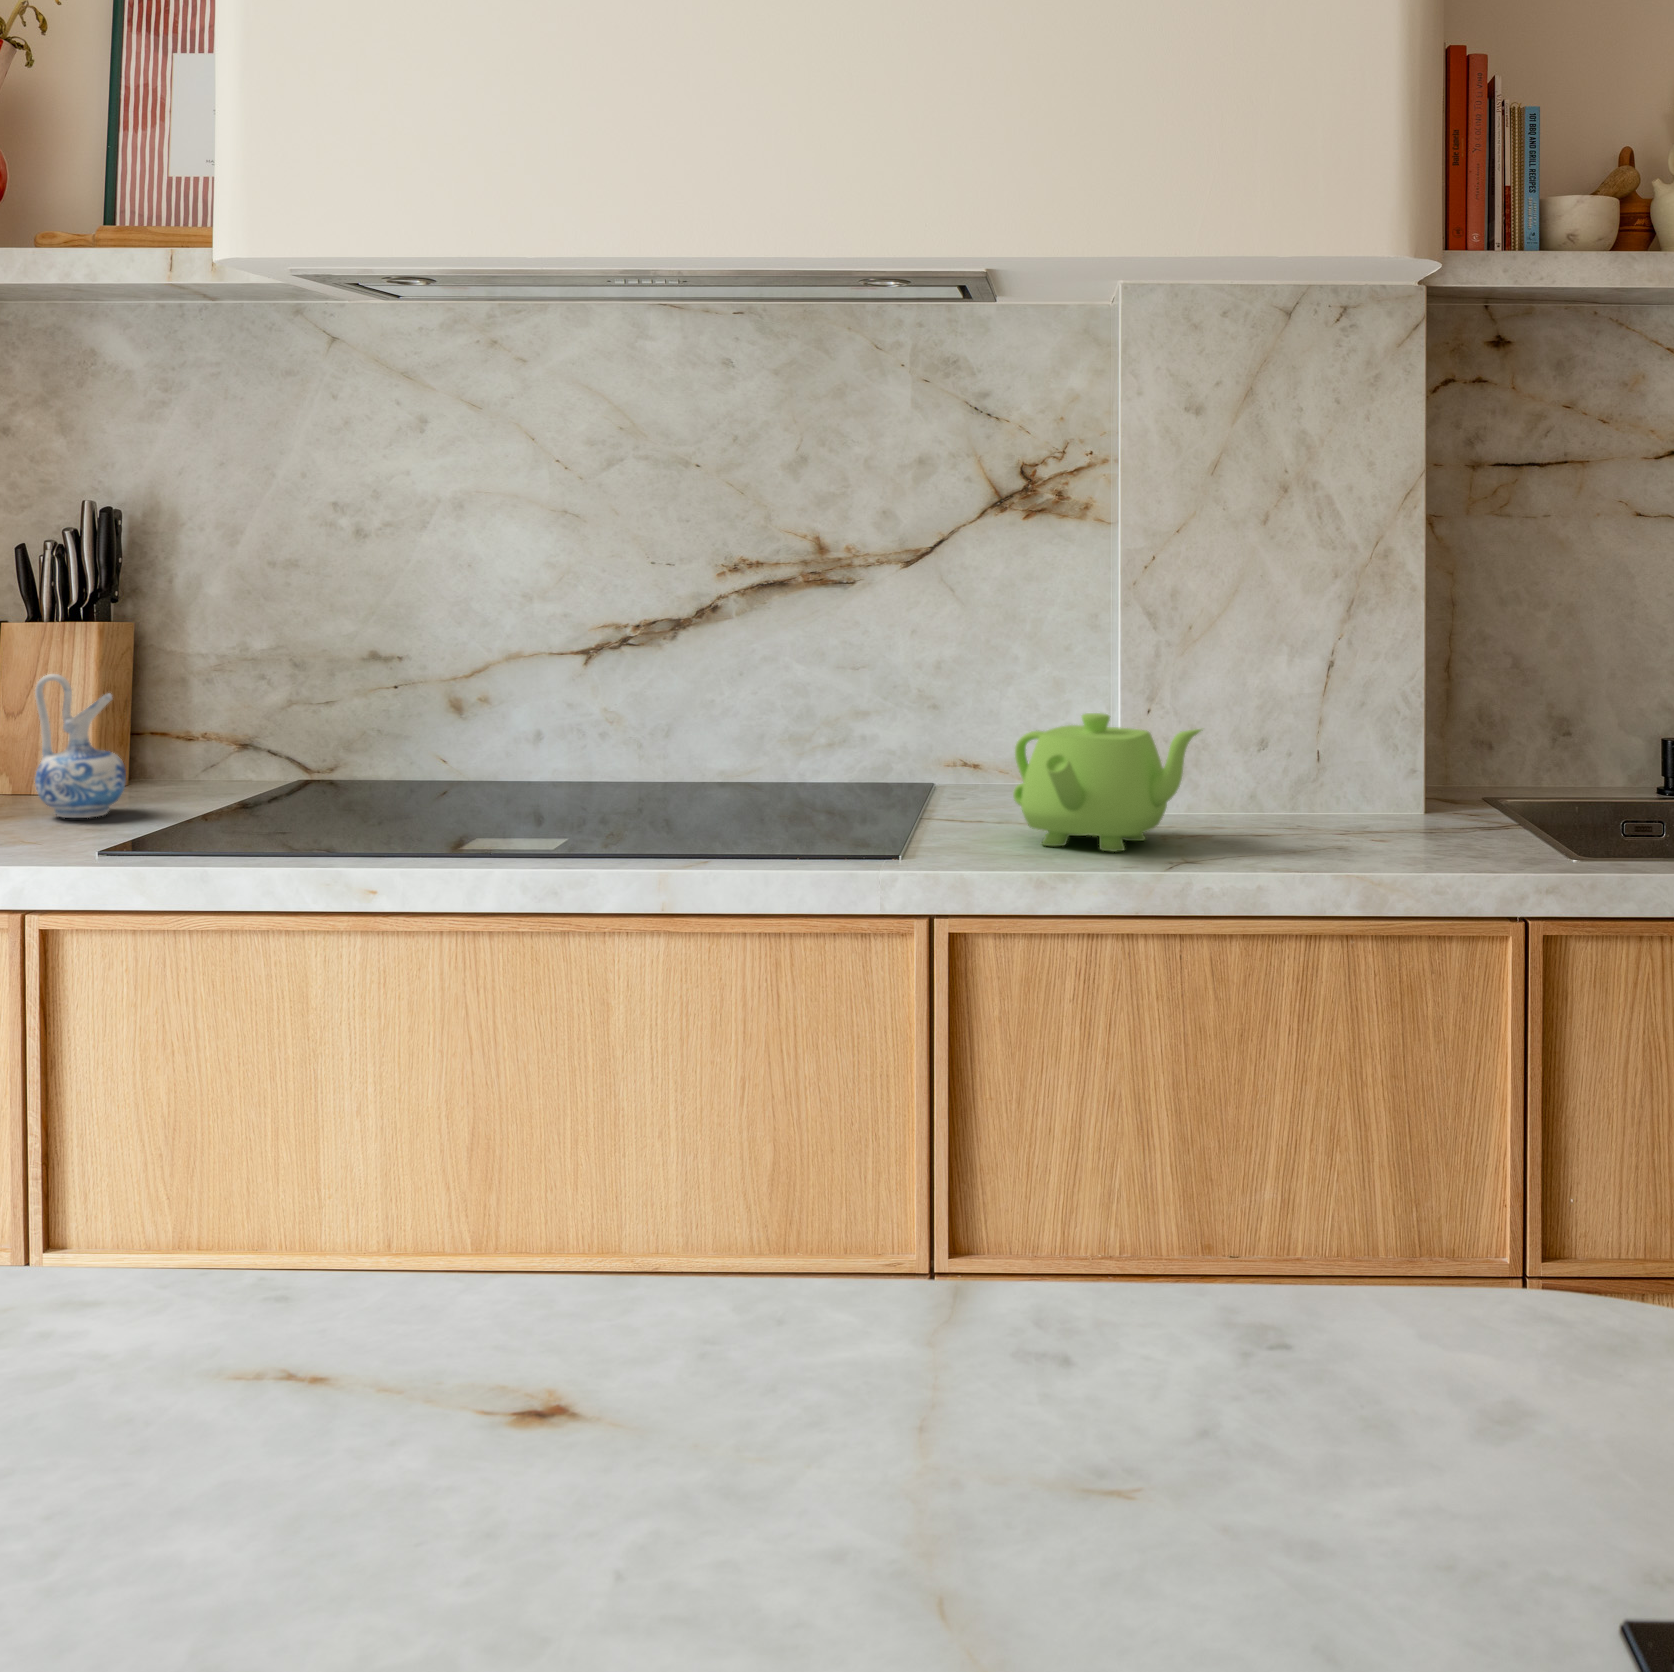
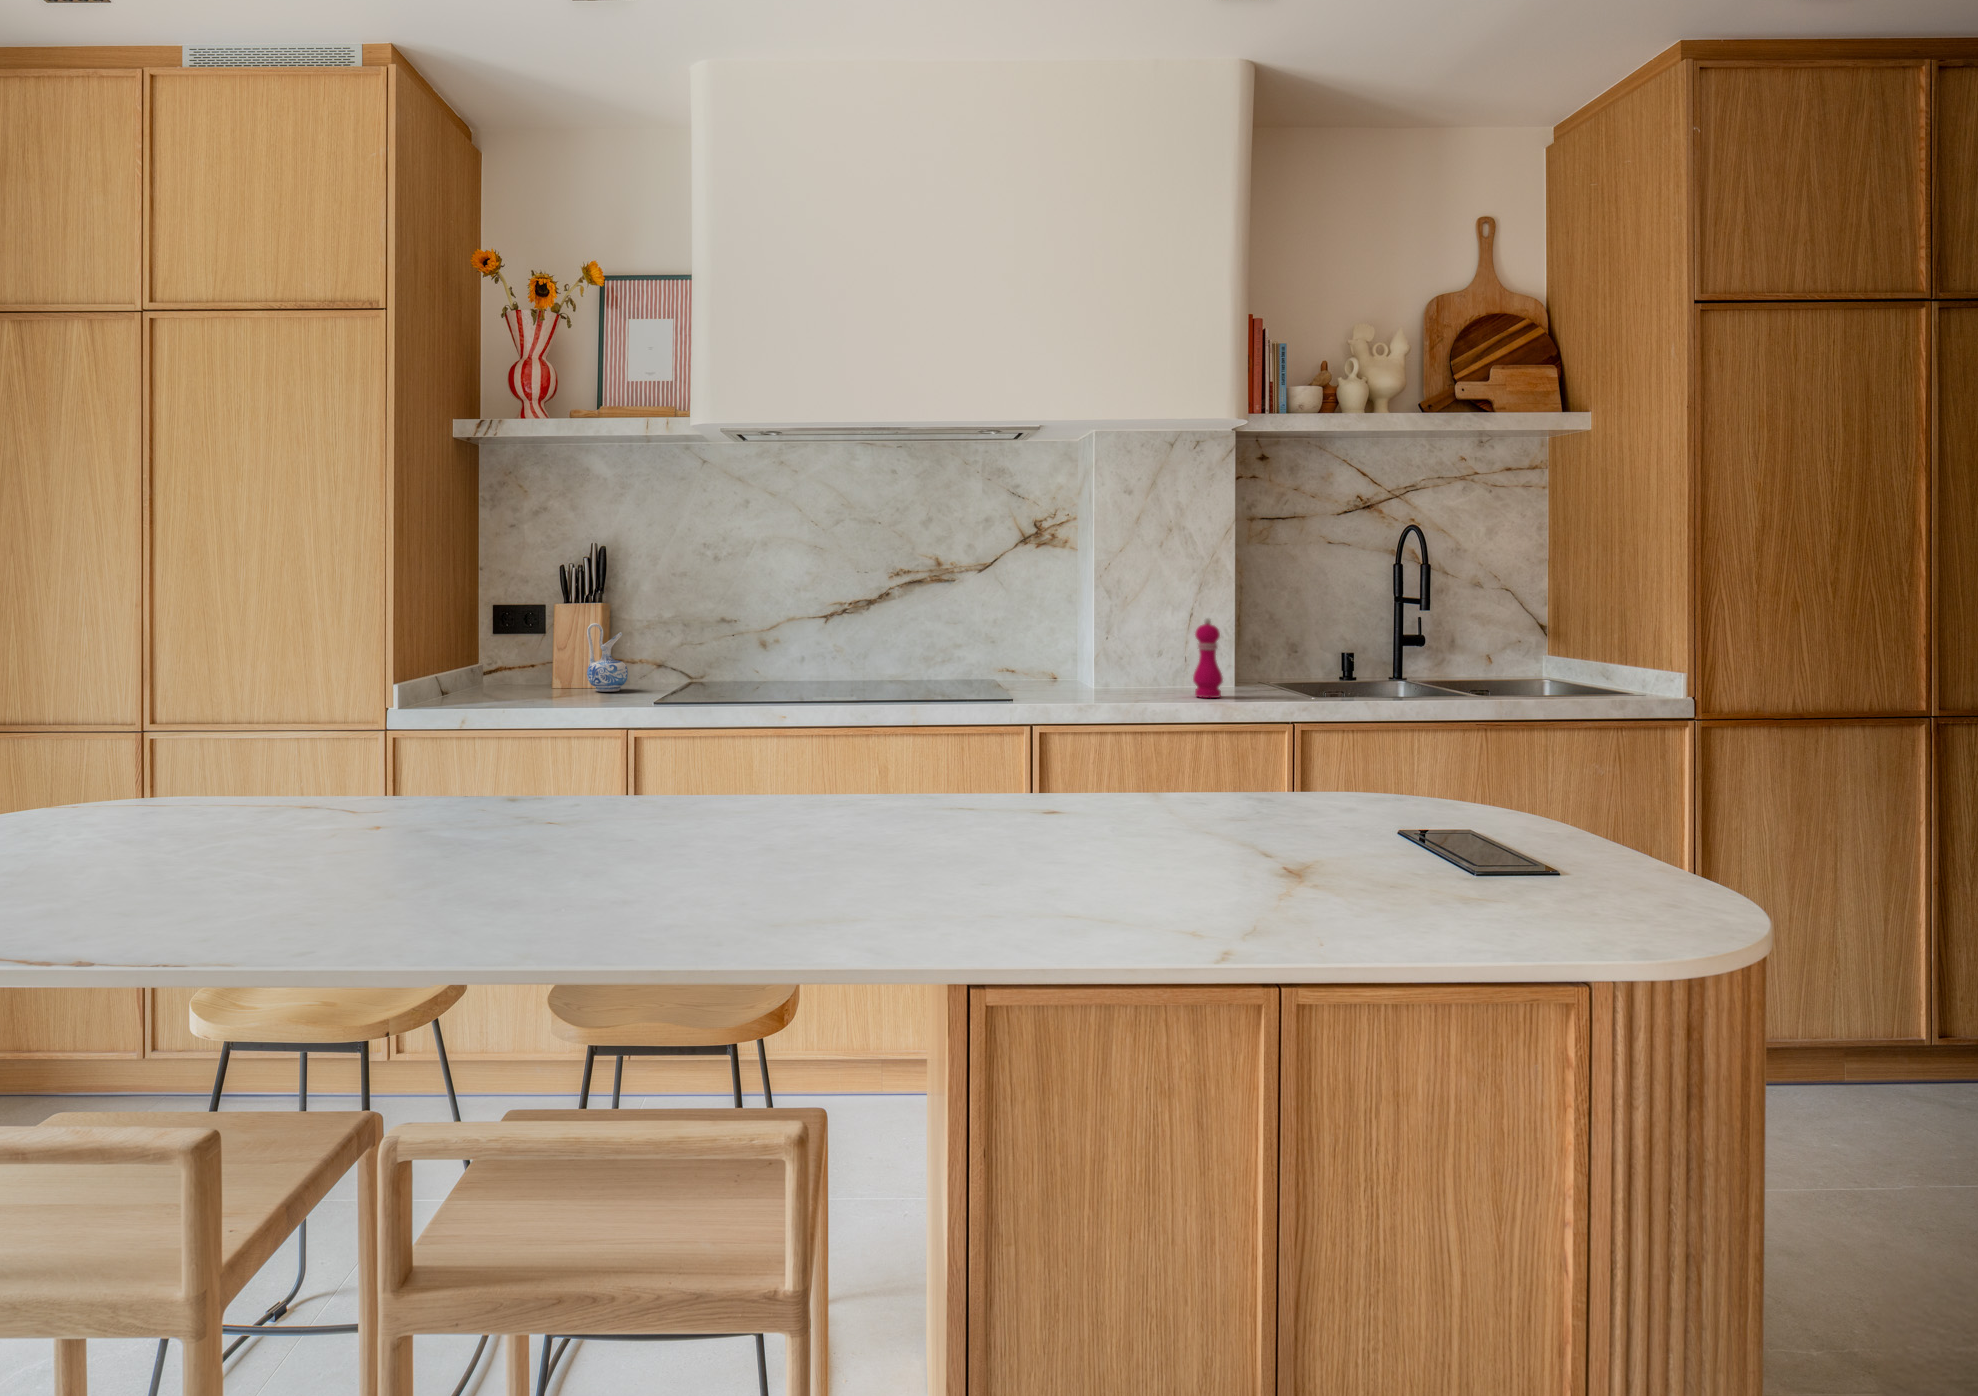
pepper mill: none [1281,692,1341,861] -> present [1193,618,1223,698]
teapot: present [1013,713,1201,852] -> none [1056,632,1154,696]

